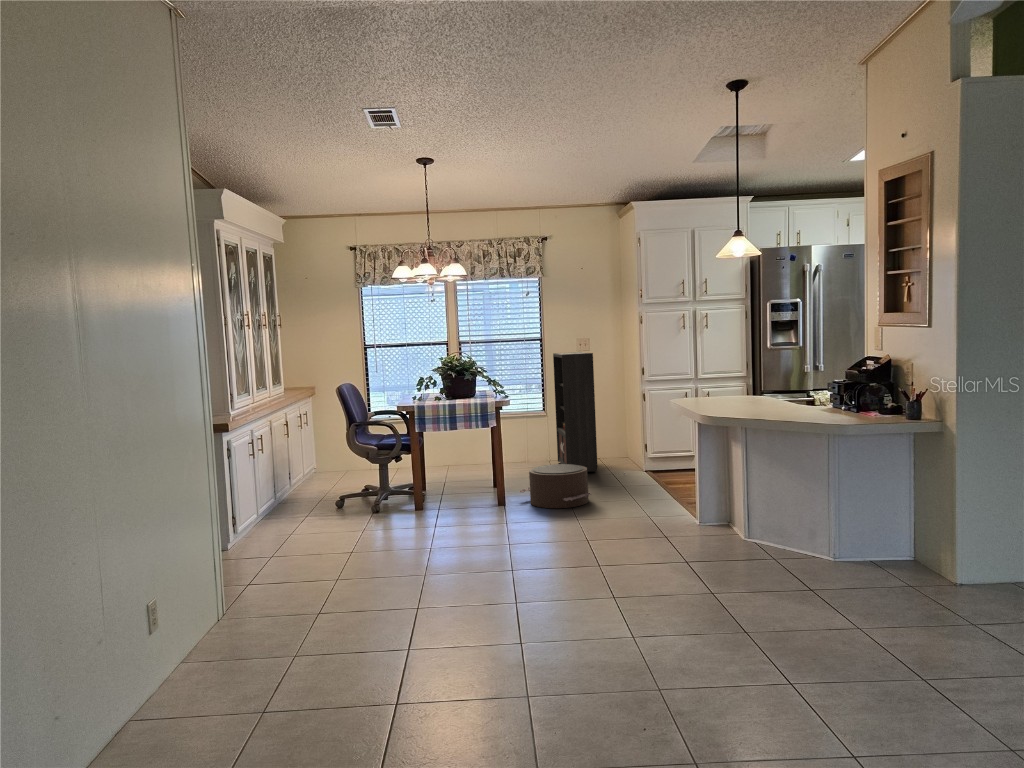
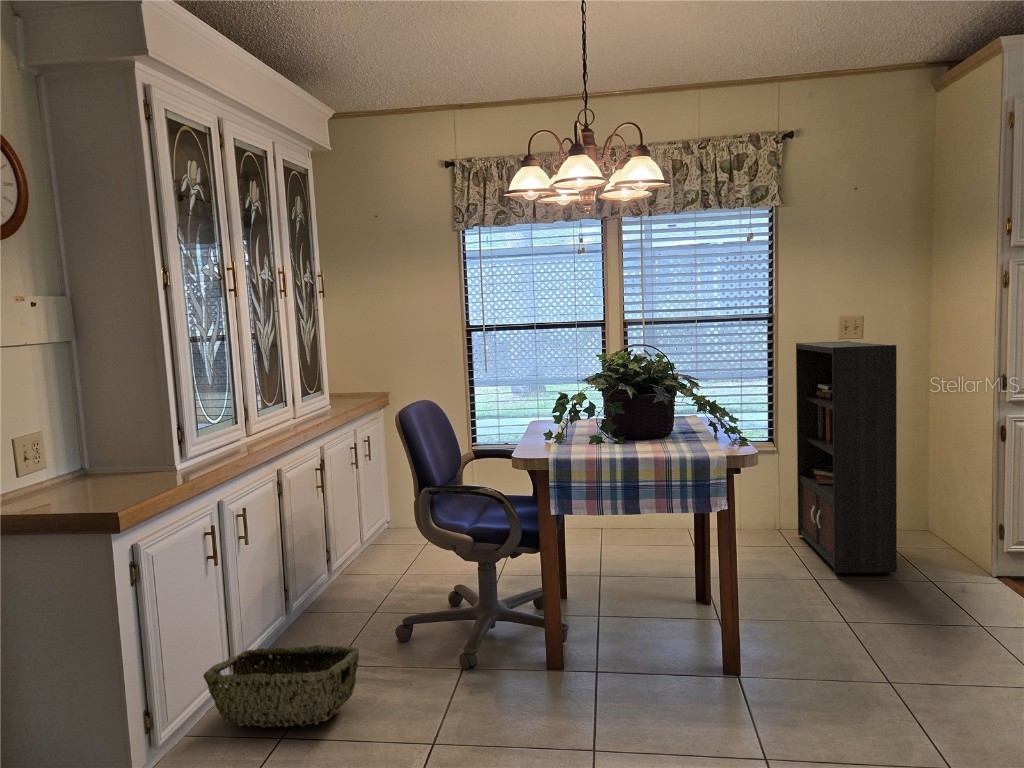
pouf: present [519,464,590,508] -> none [768,588,960,715]
woven basket: none [255,497,326,529] -> present [203,645,359,727]

